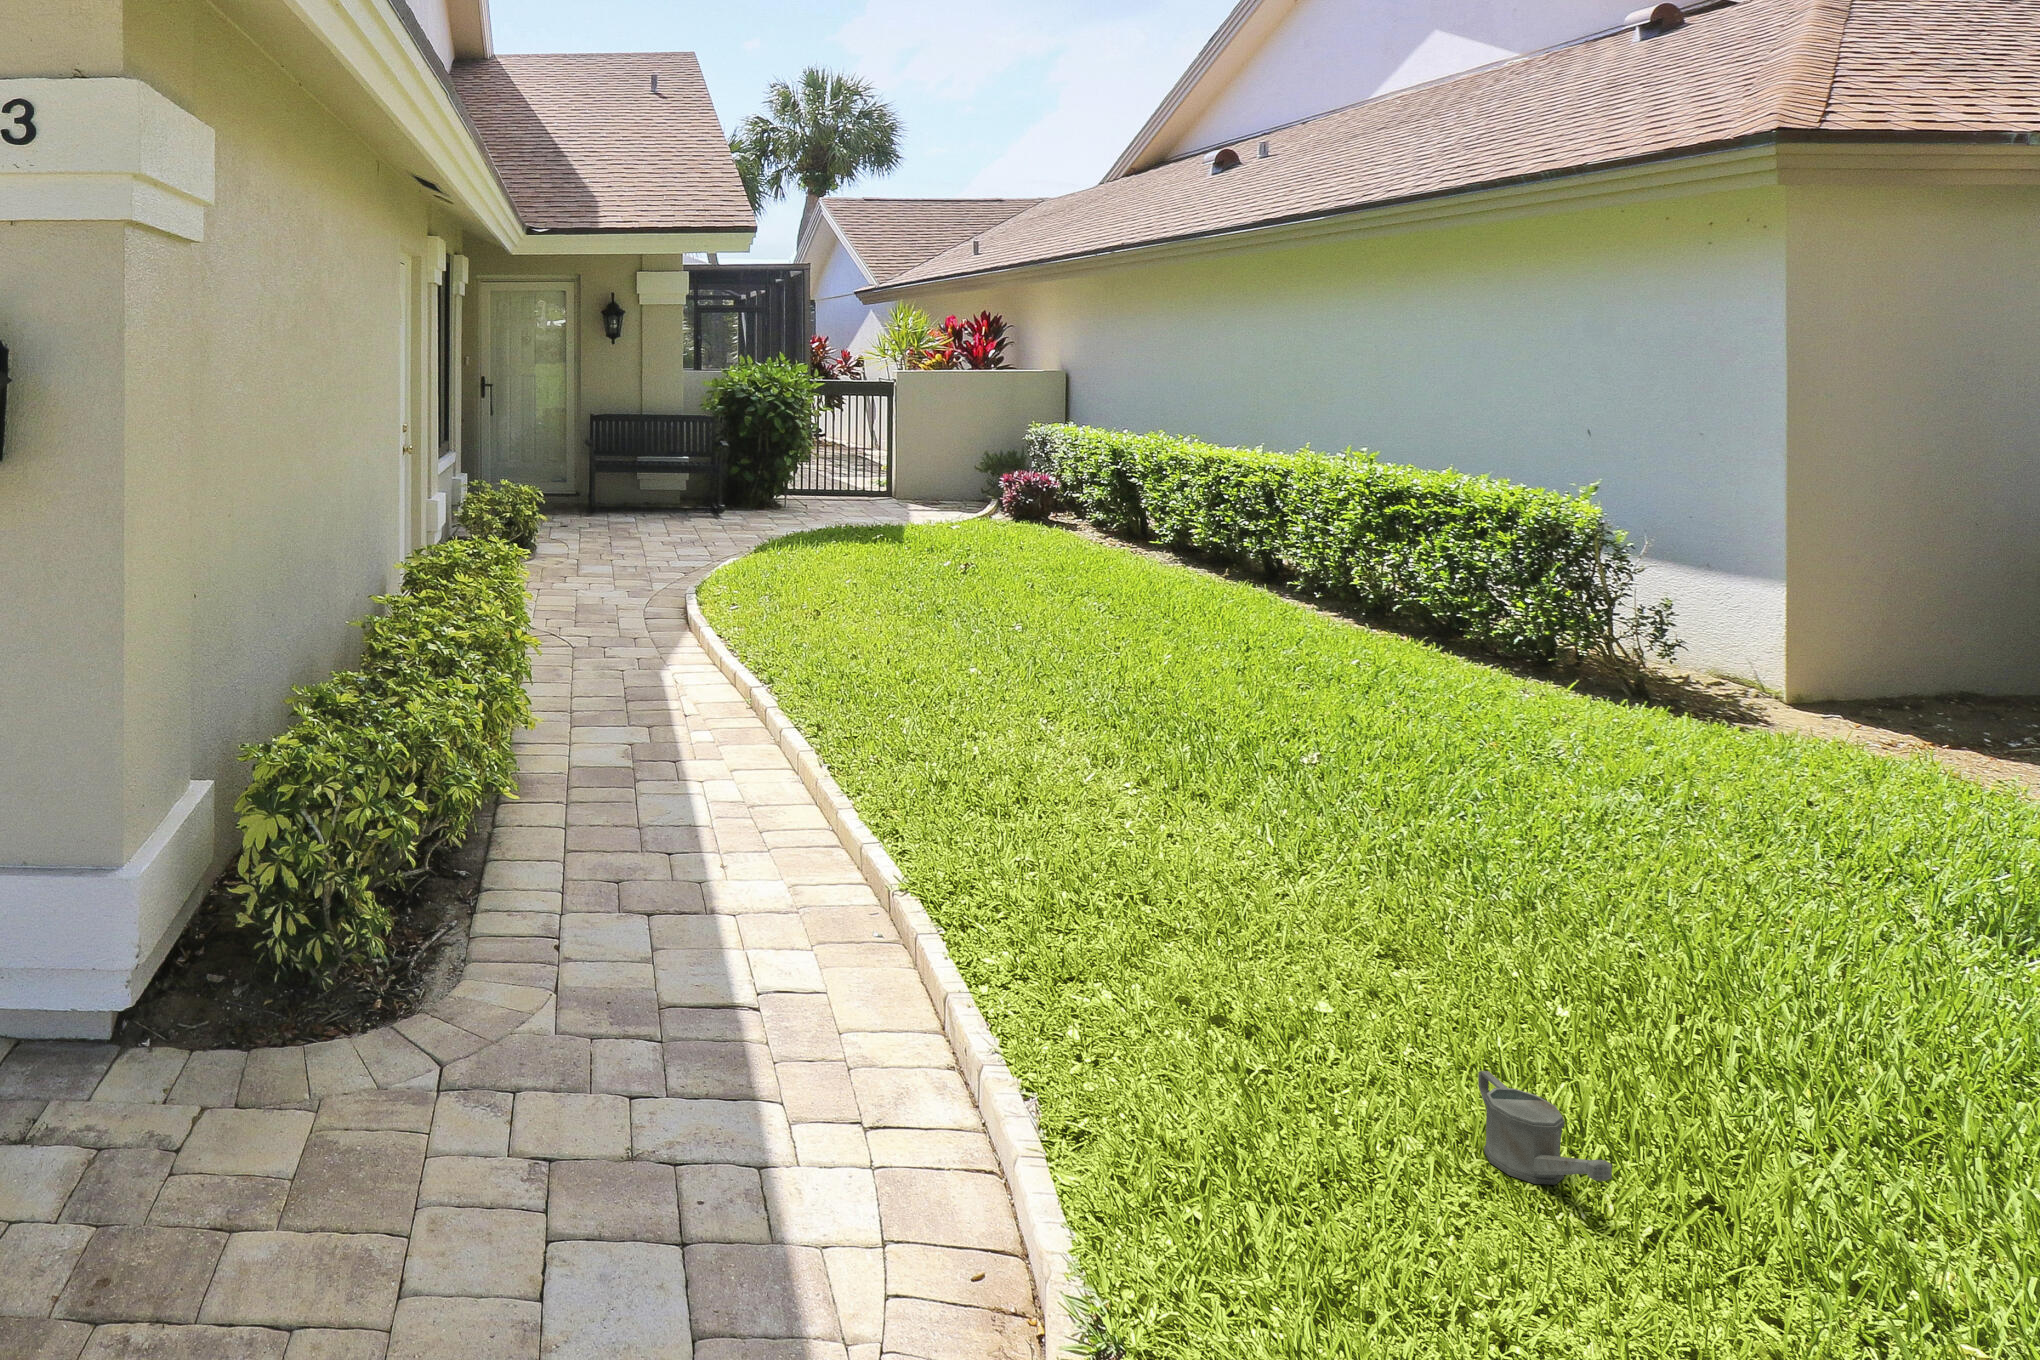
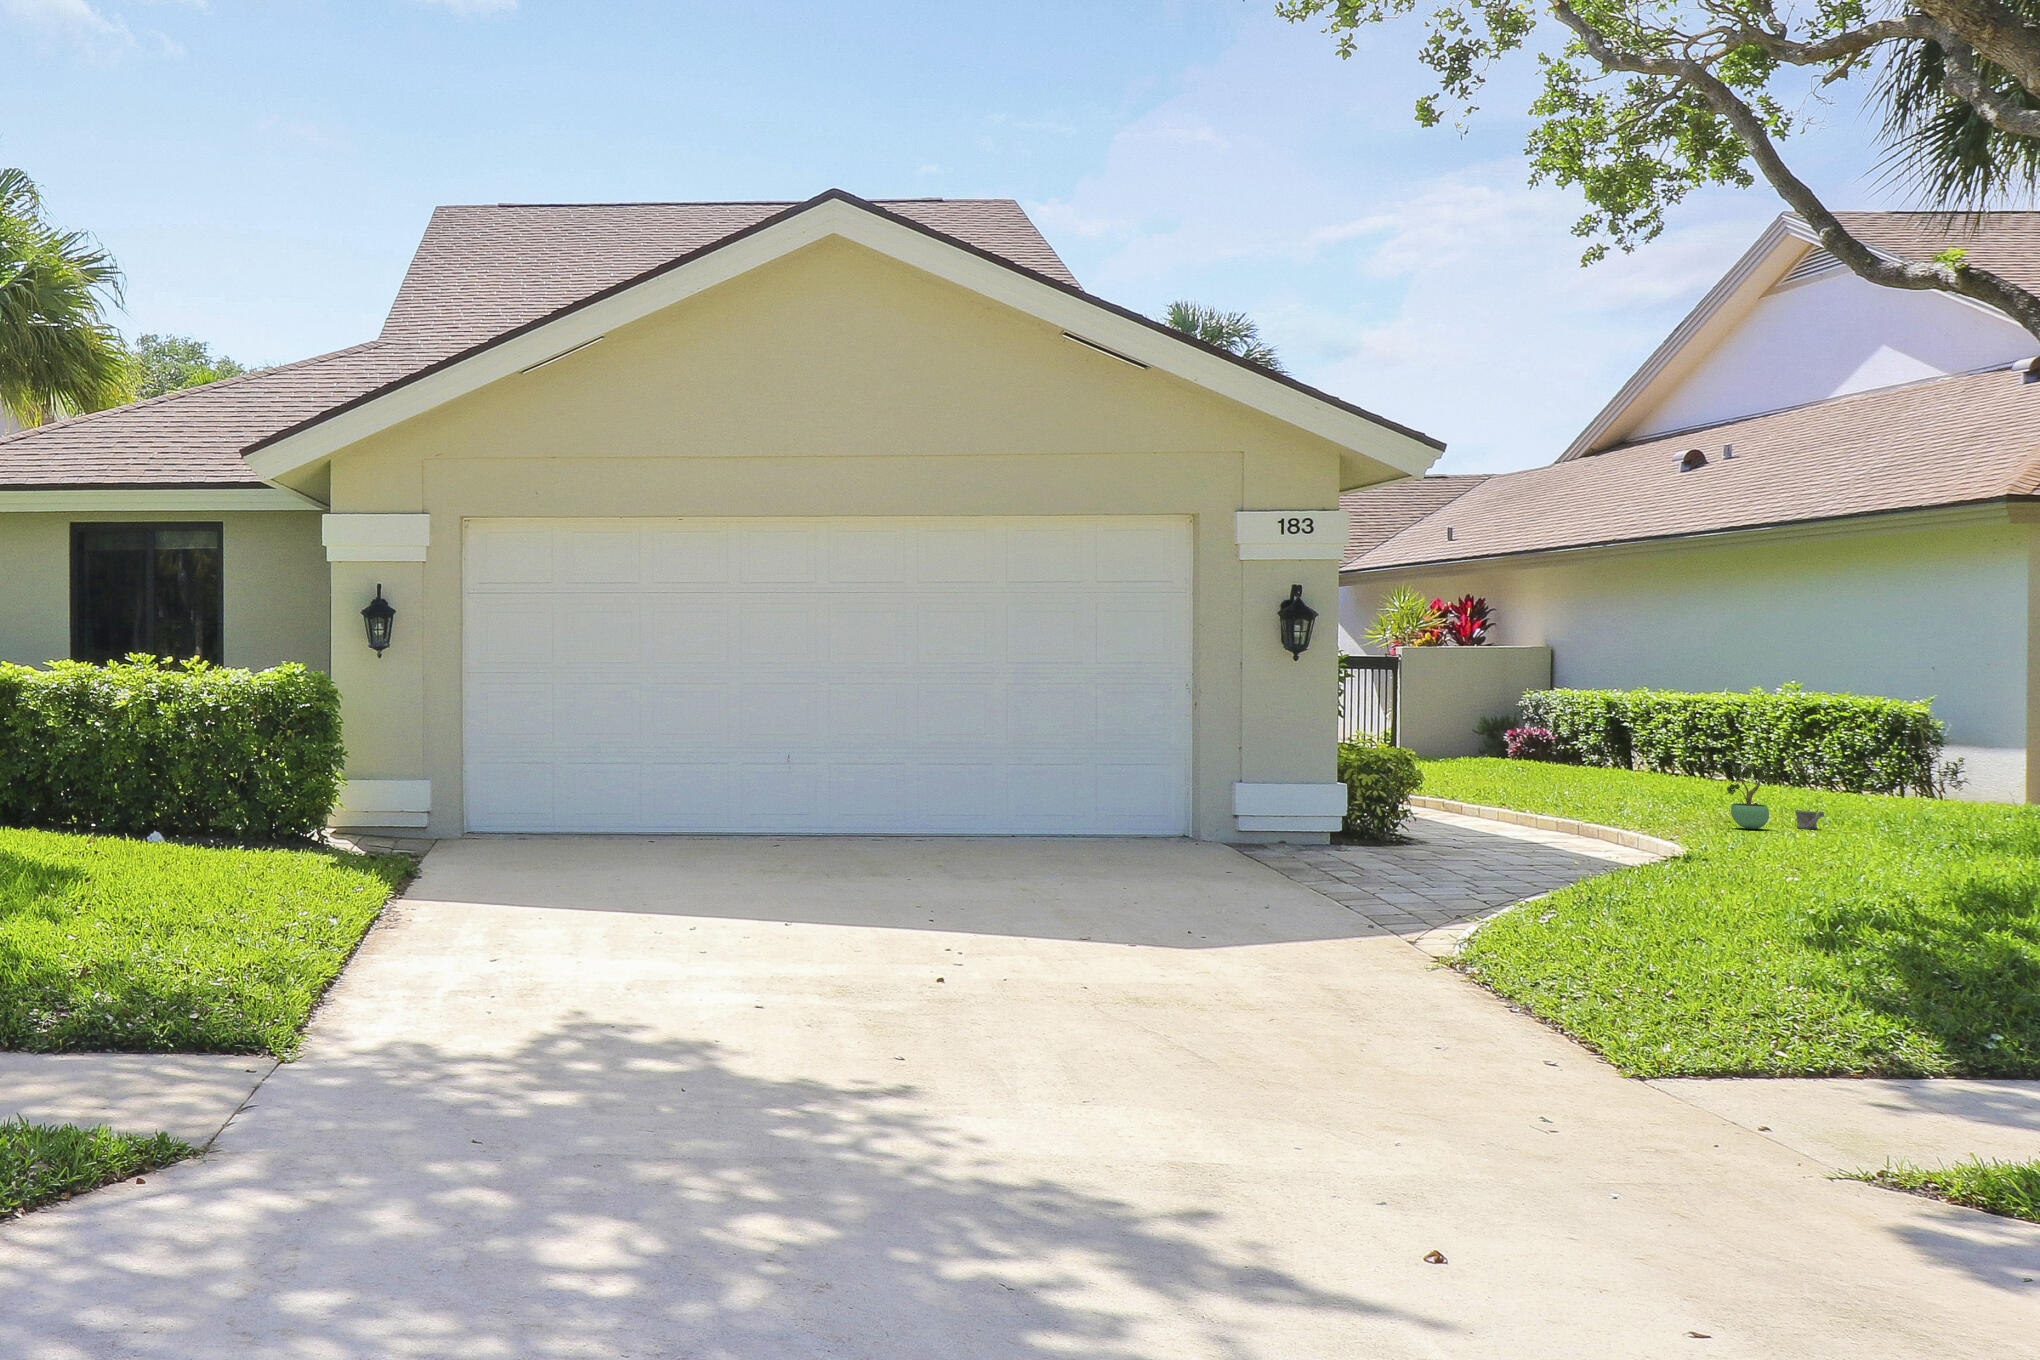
potted plant: none [1249,970,1436,1218] -> present [1727,764,1775,829]

